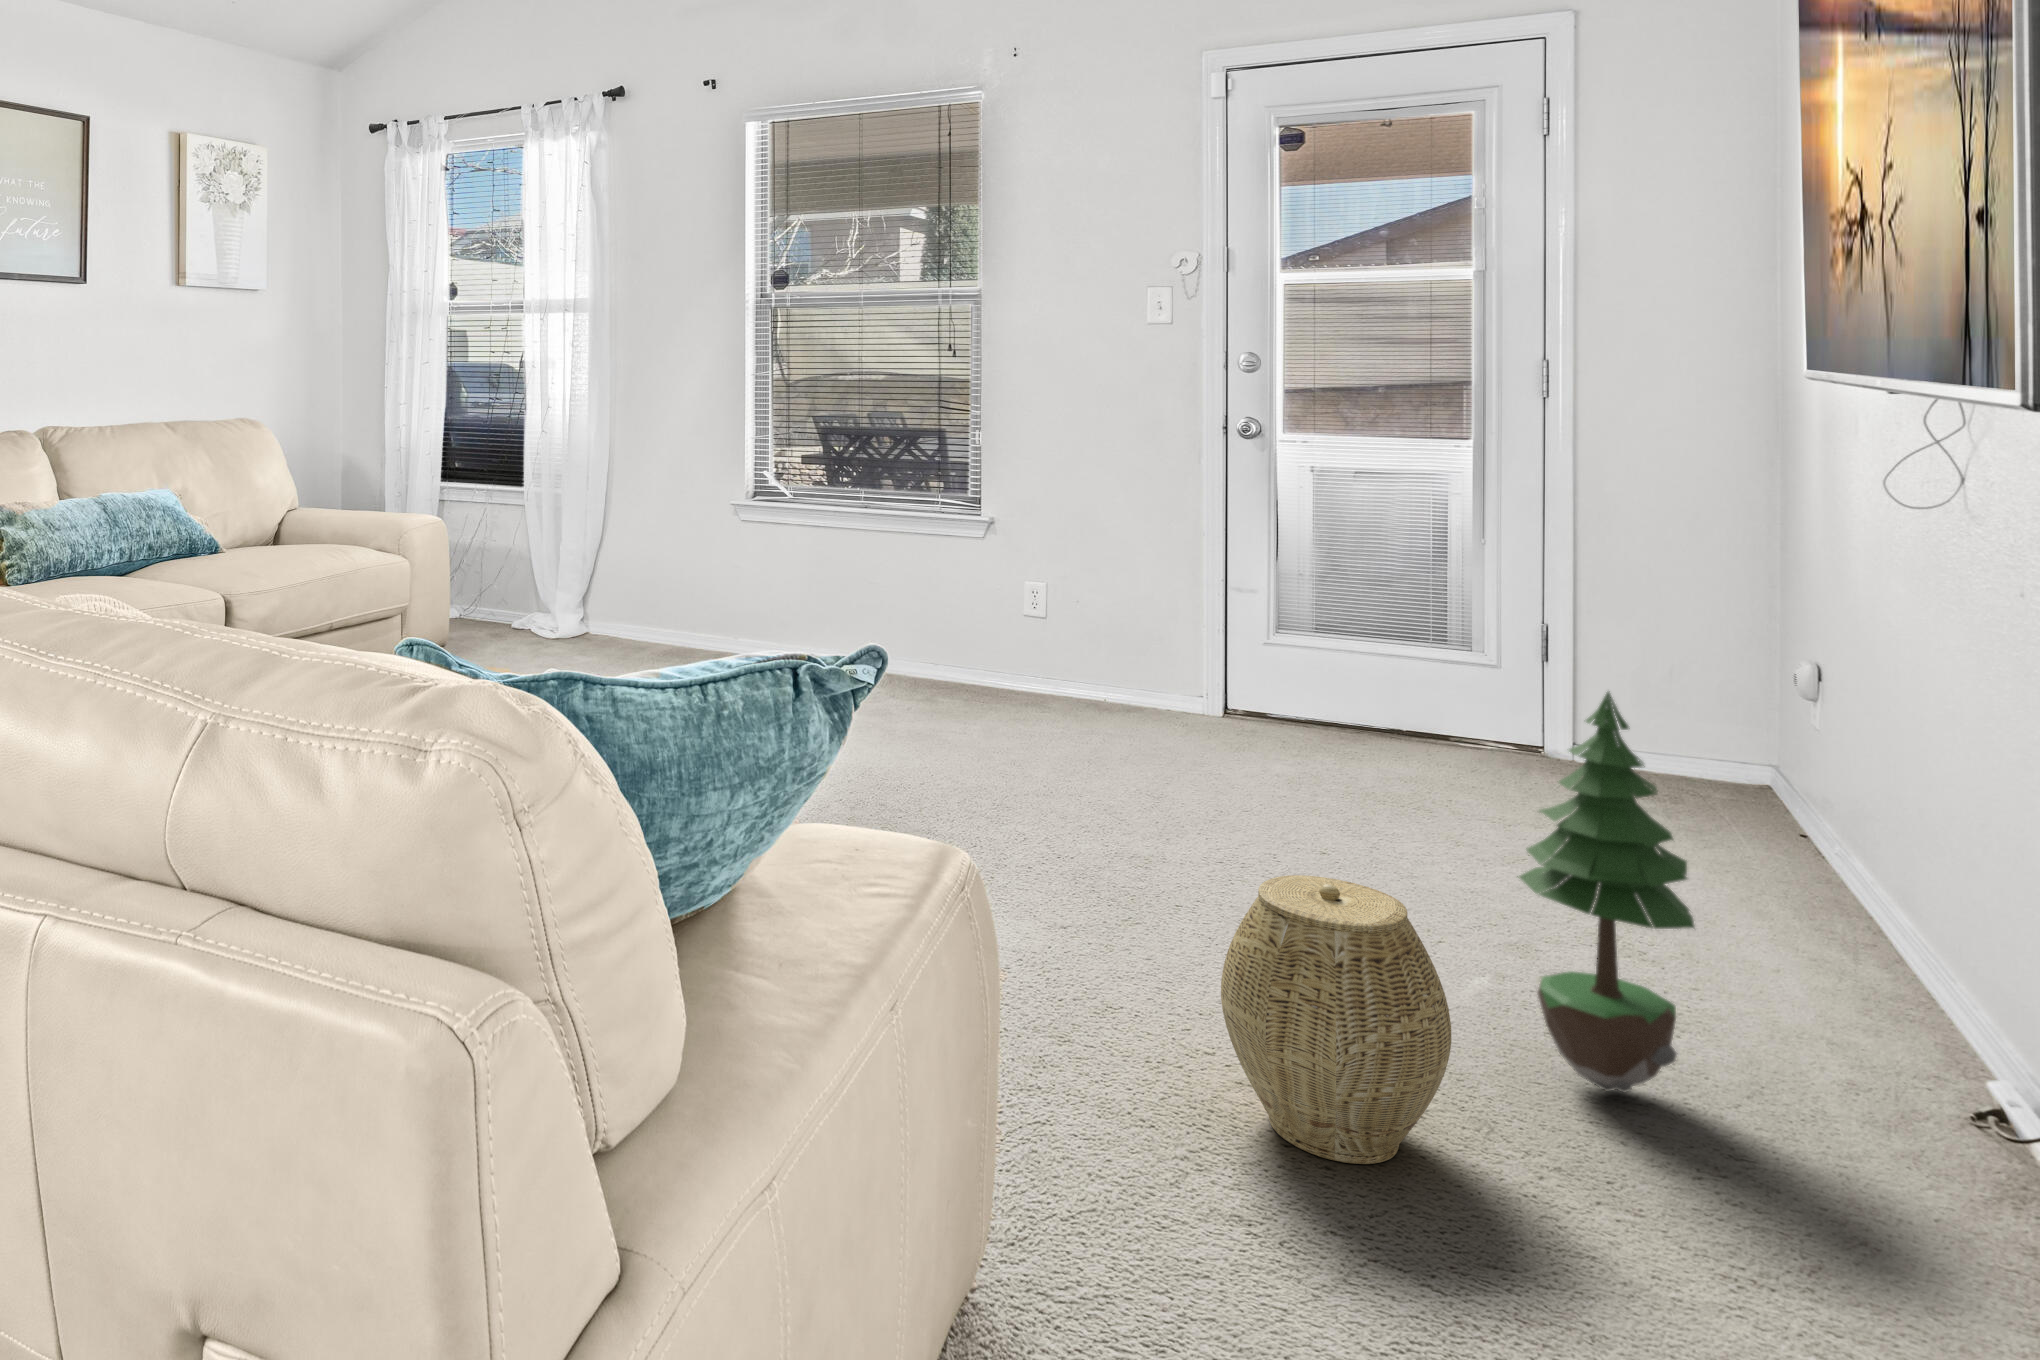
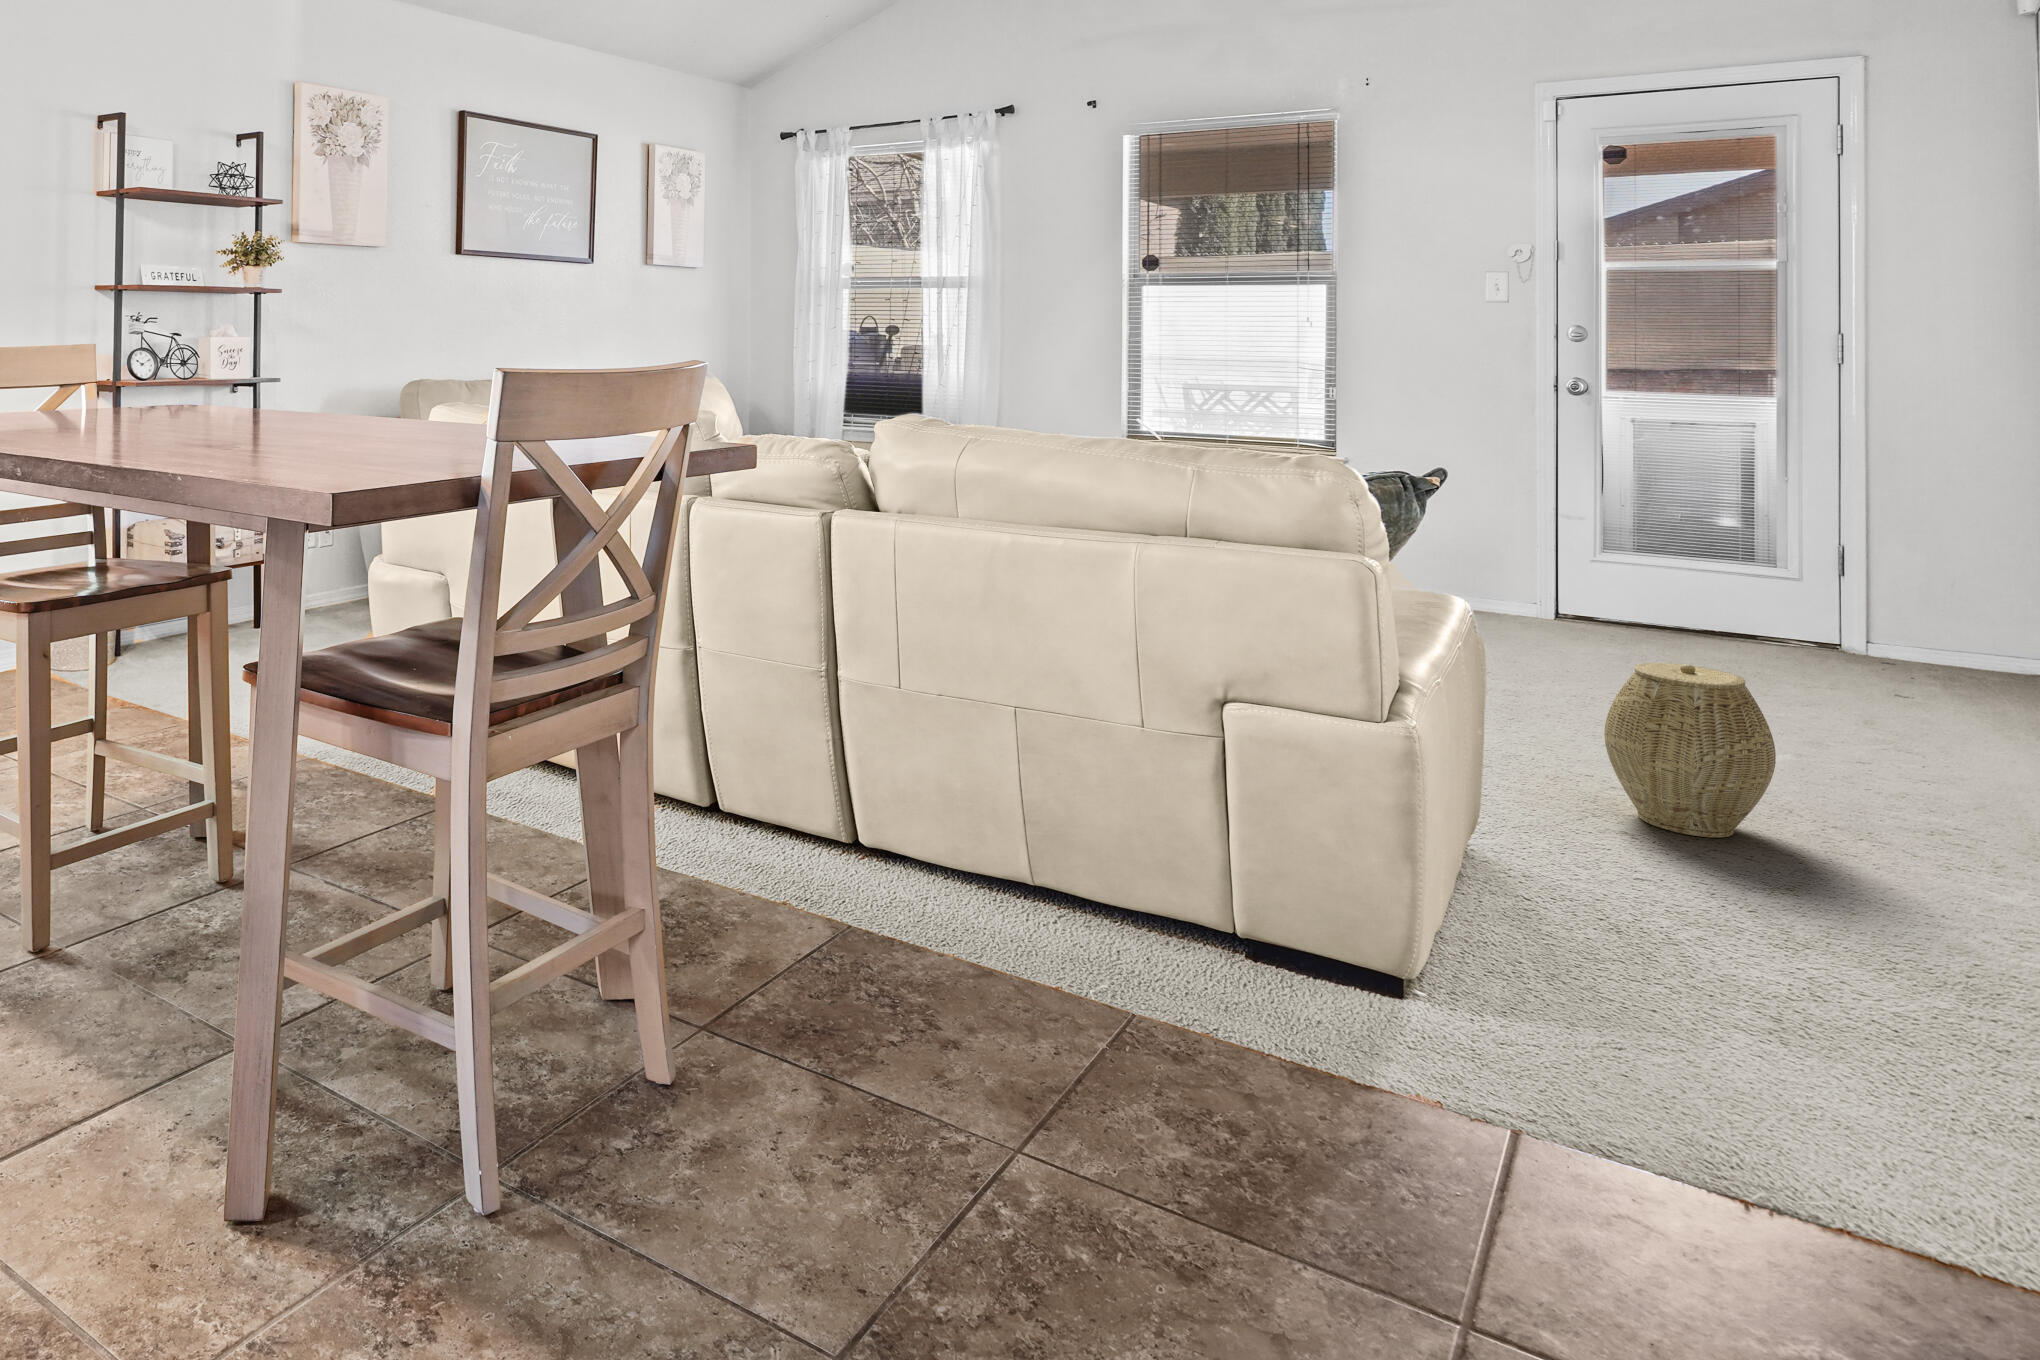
potted tree: present [1517,692,1694,1092] -> none [1823,549,1960,819]

